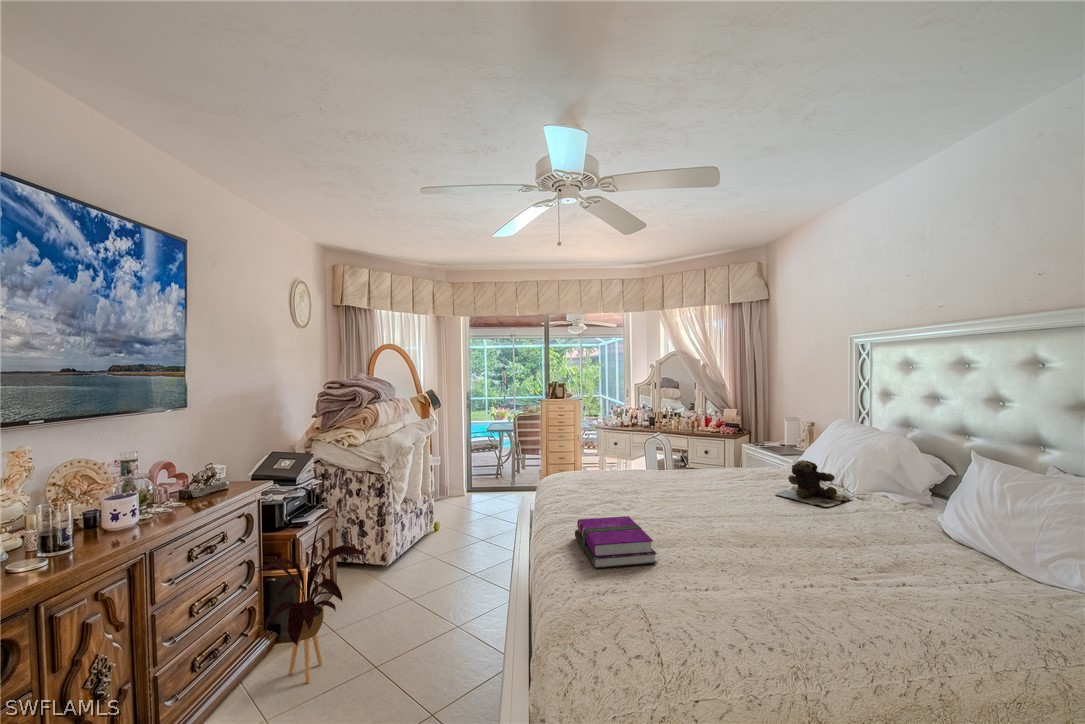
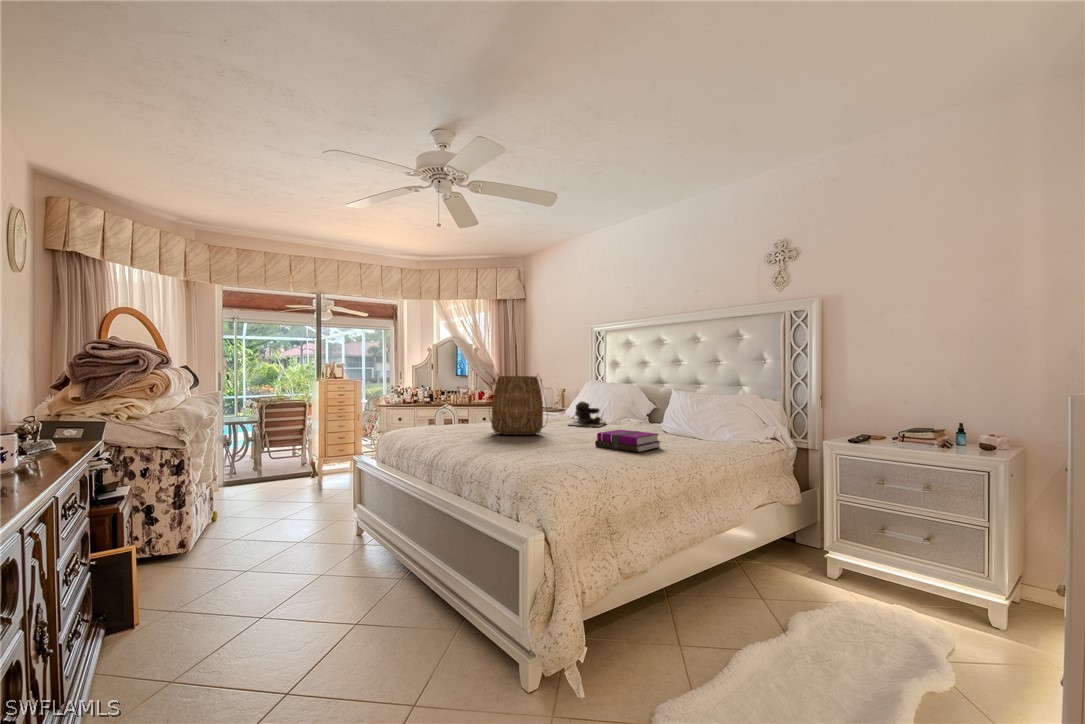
tote bag: none [639,421,723,513] -> present [490,374,544,435]
notebook: present [575,516,657,568] -> present [595,430,660,452]
house plant: present [255,517,366,683] -> none [104,471,251,651]

